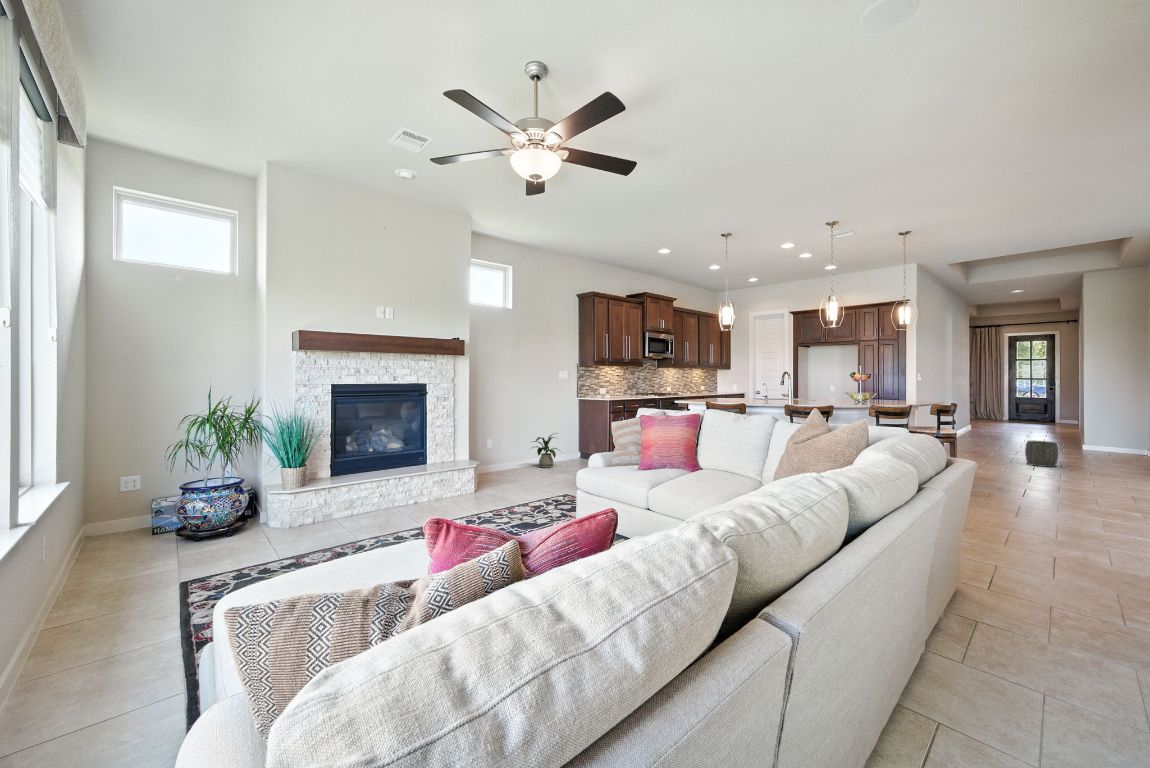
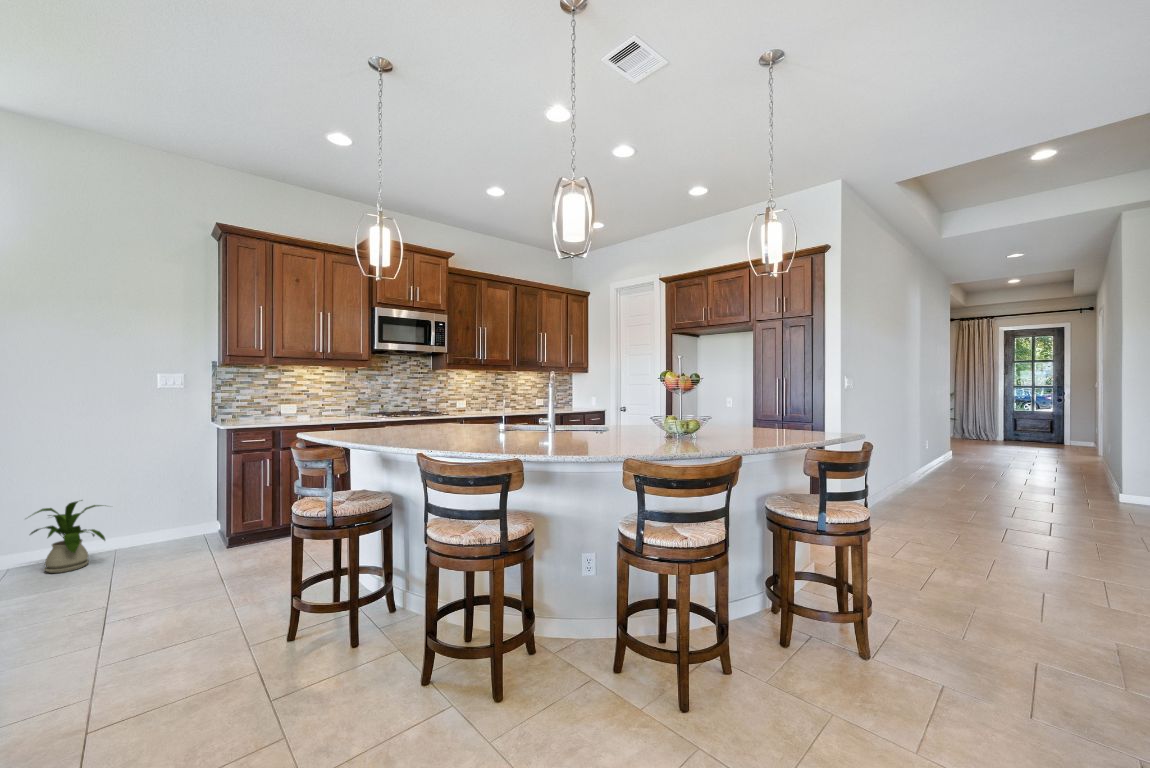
woven basket: present [1025,441,1058,467] -> none [1031,506,1095,564]

